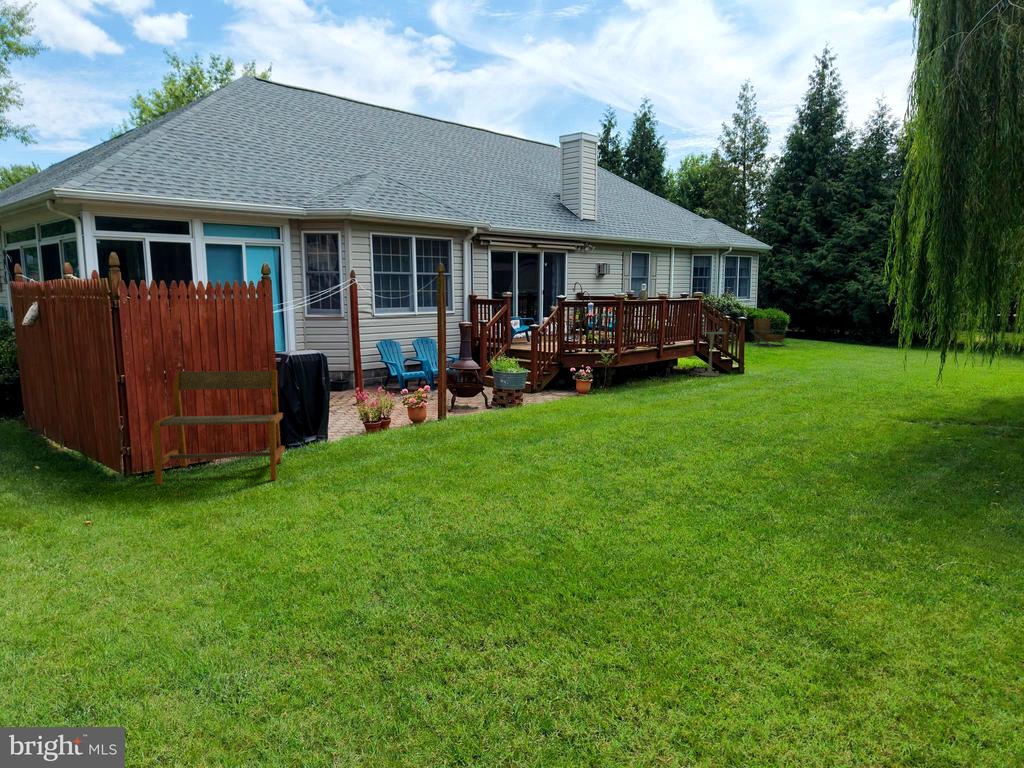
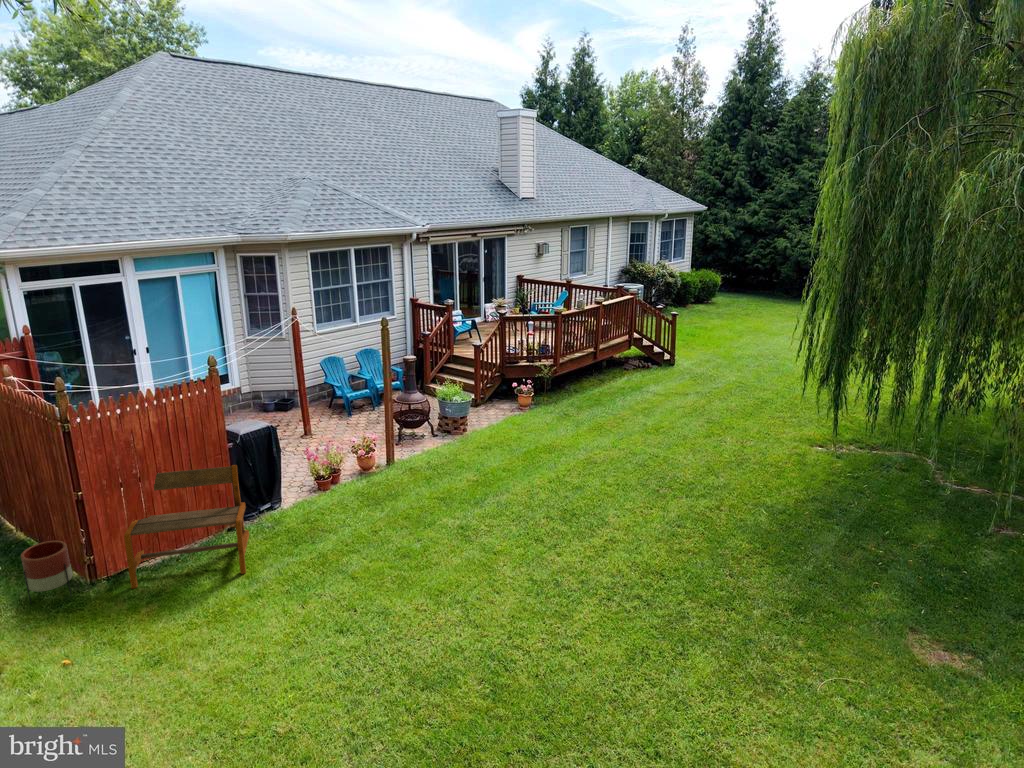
lounge chair: present [750,318,785,347] -> none [684,281,720,312]
pedestal table: present [700,331,726,376] -> none [633,324,660,369]
planter: none [46,428,98,490] -> present [21,541,73,604]

